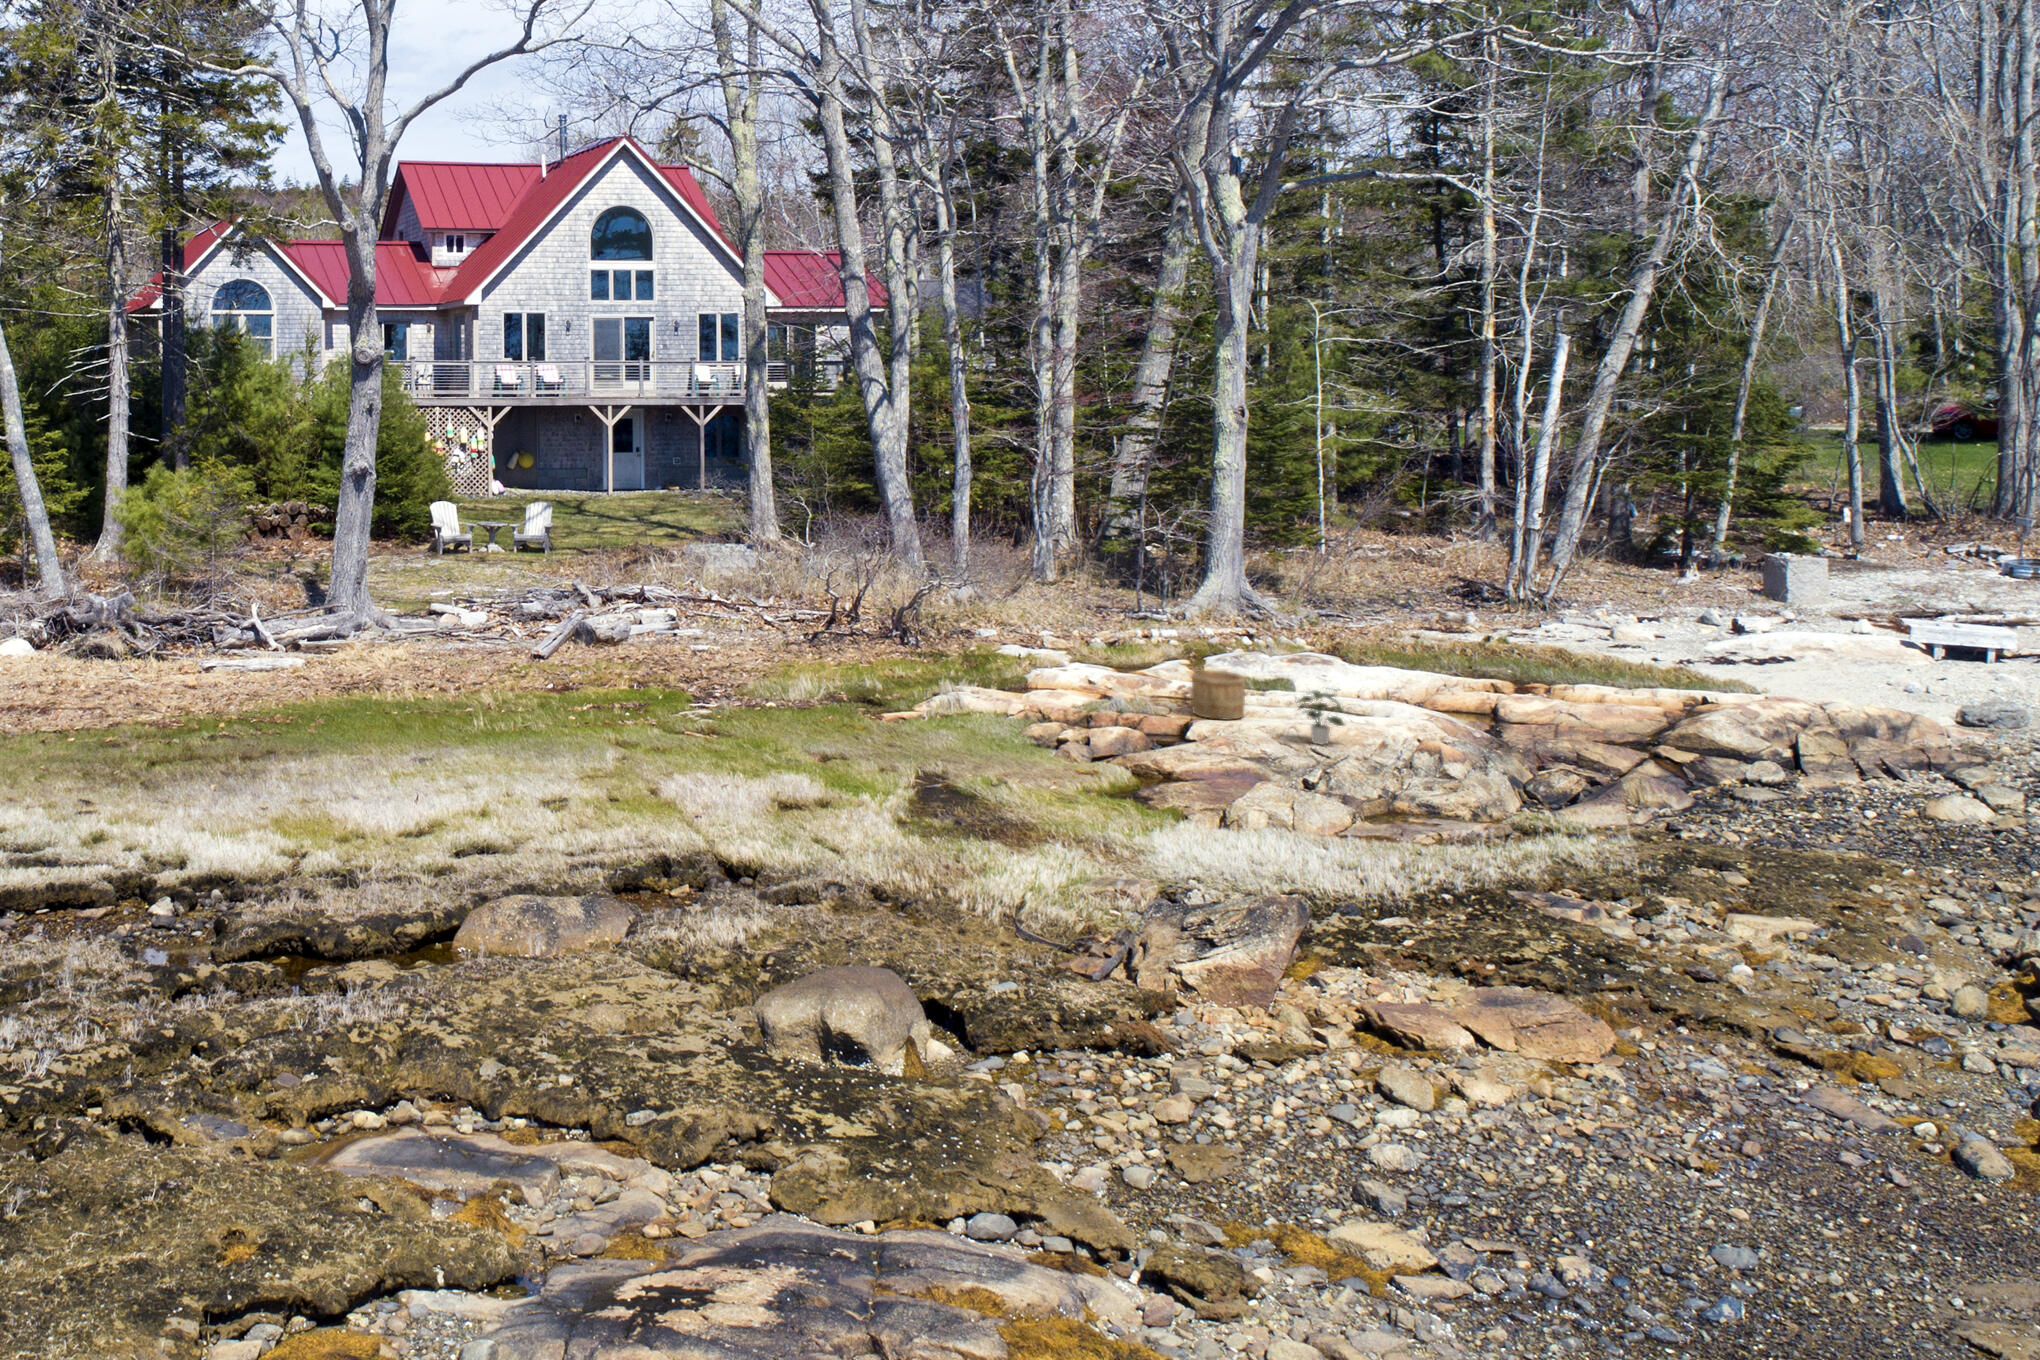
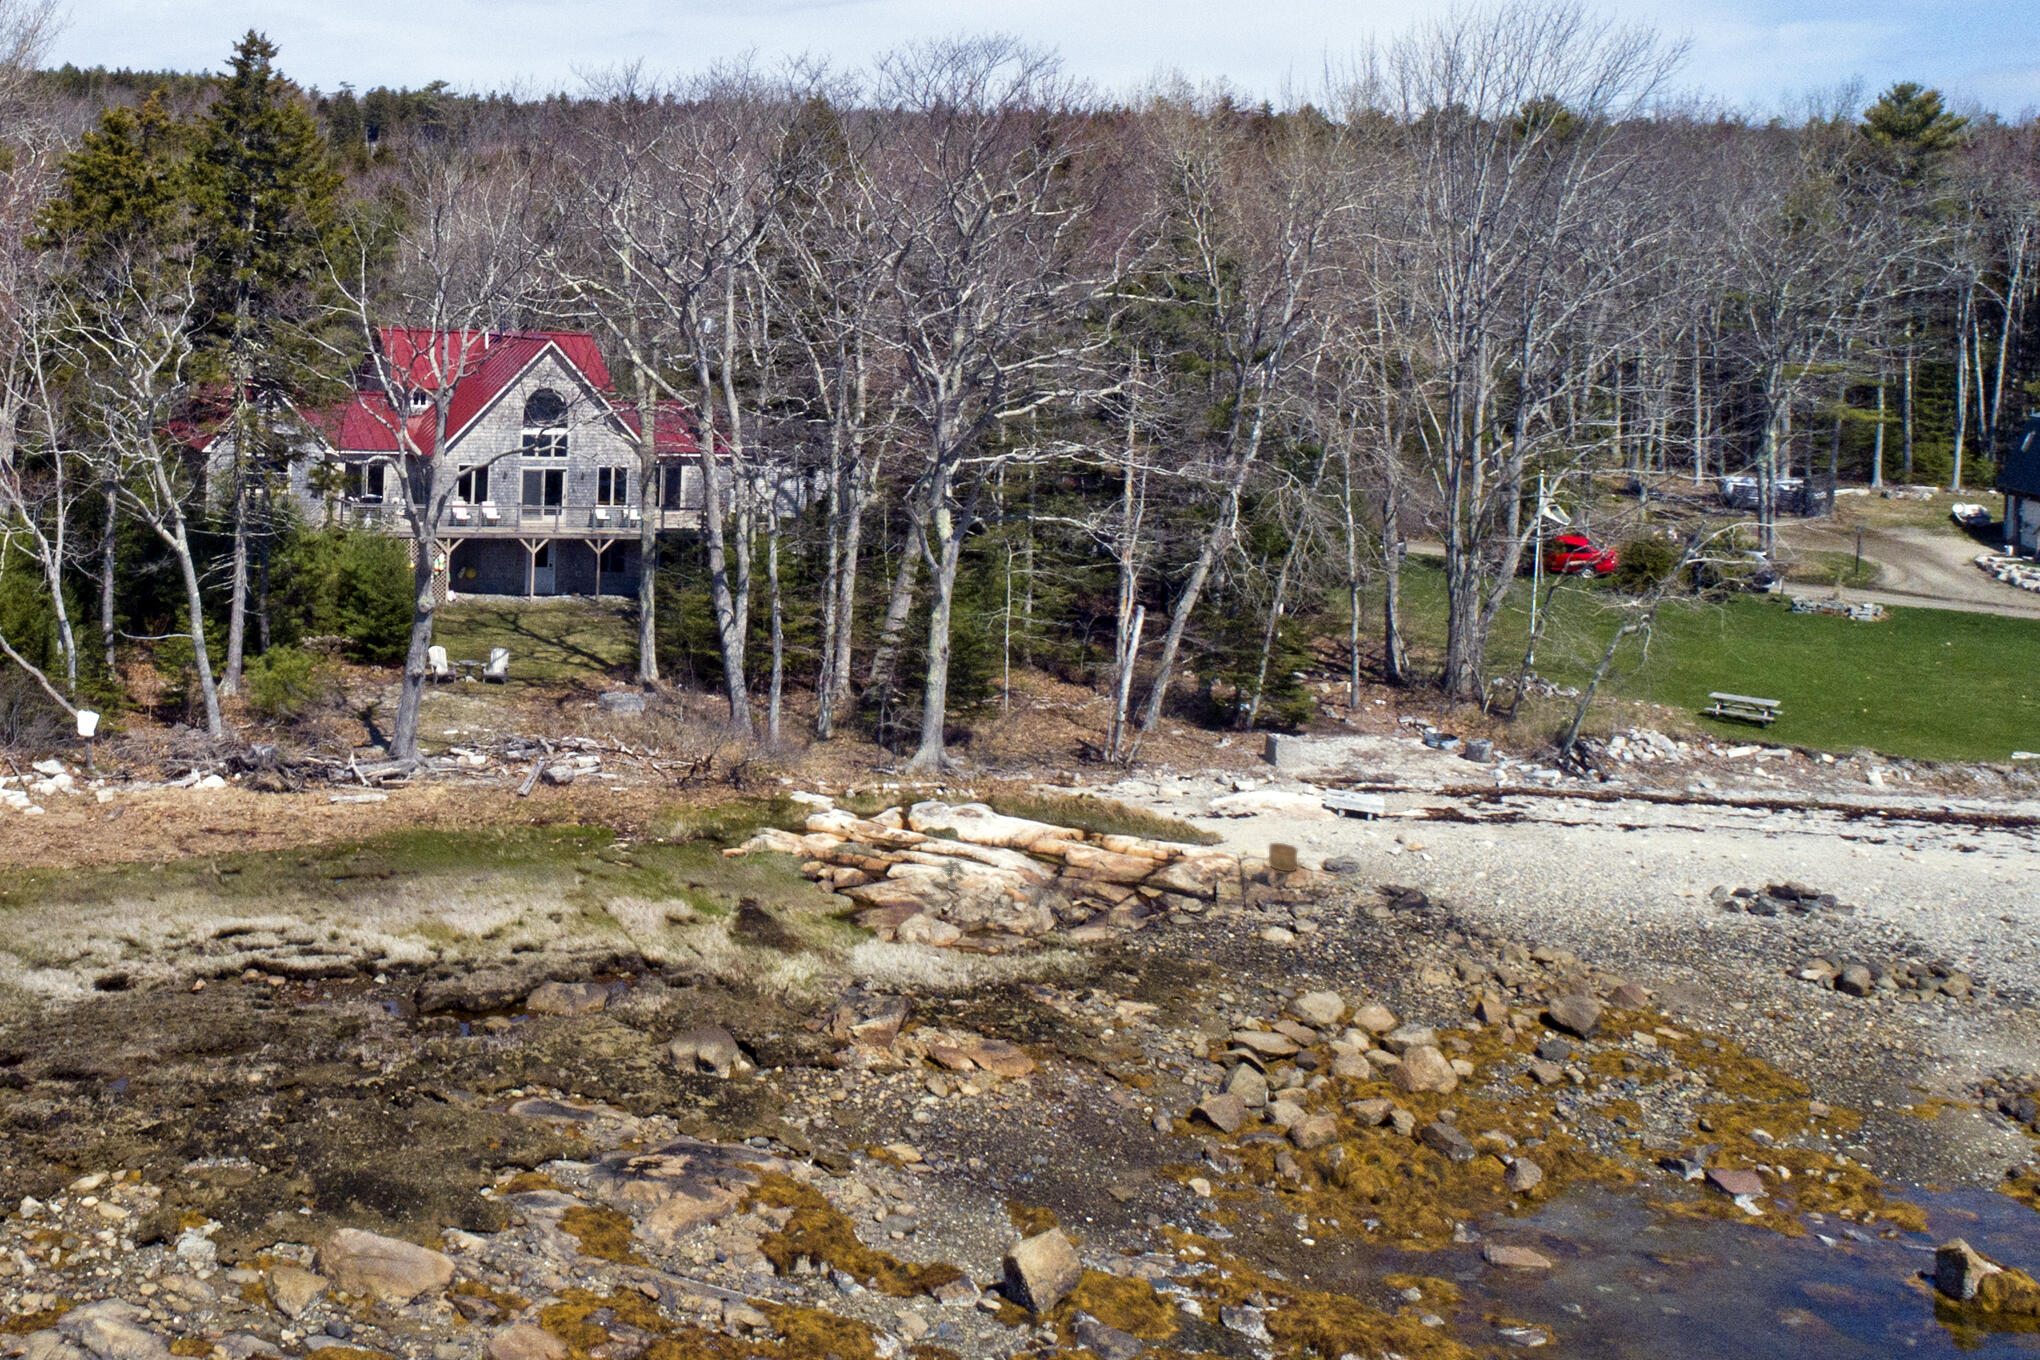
wooden bucket: present [1191,670,1246,720] -> present [1269,843,1298,871]

